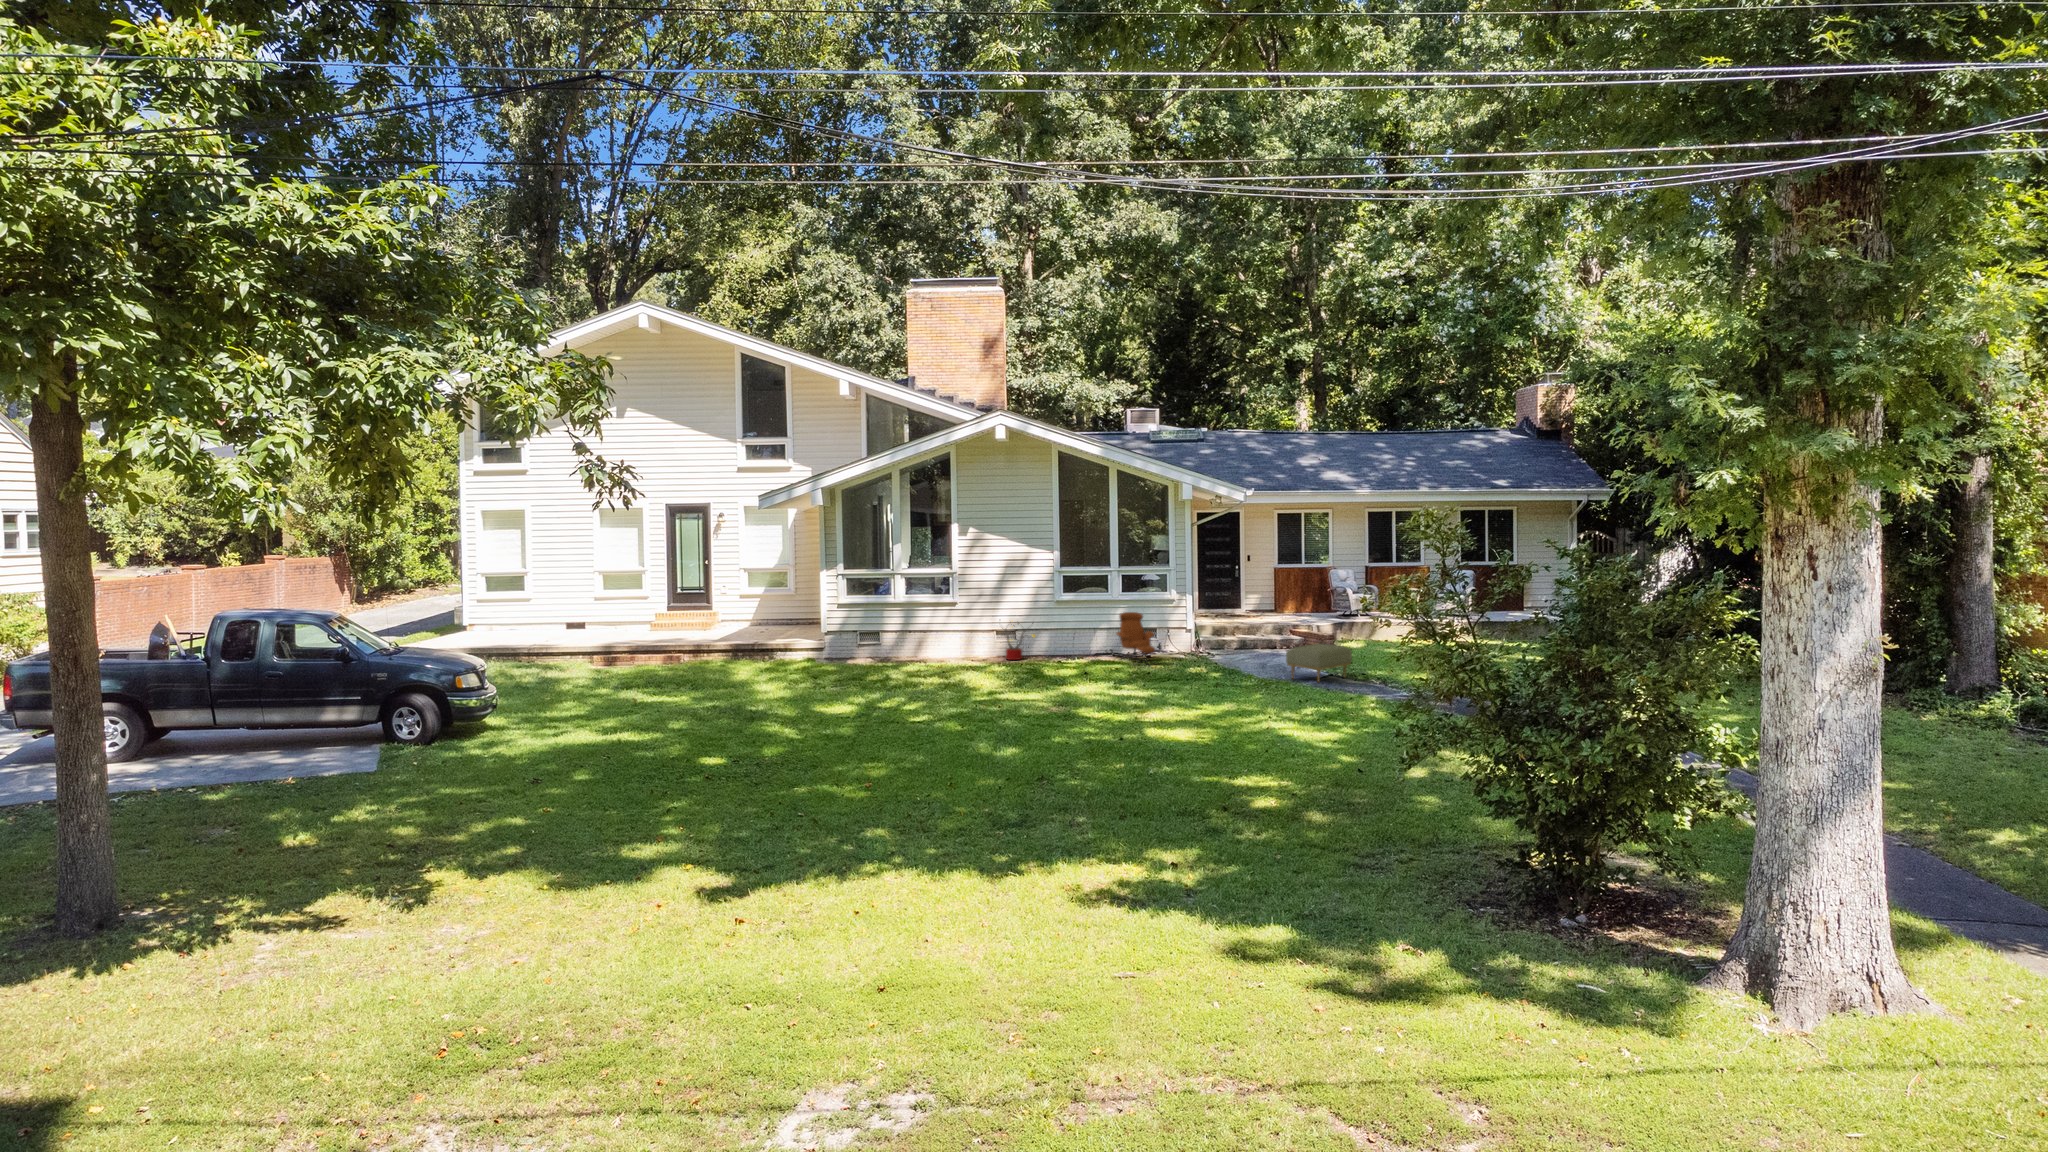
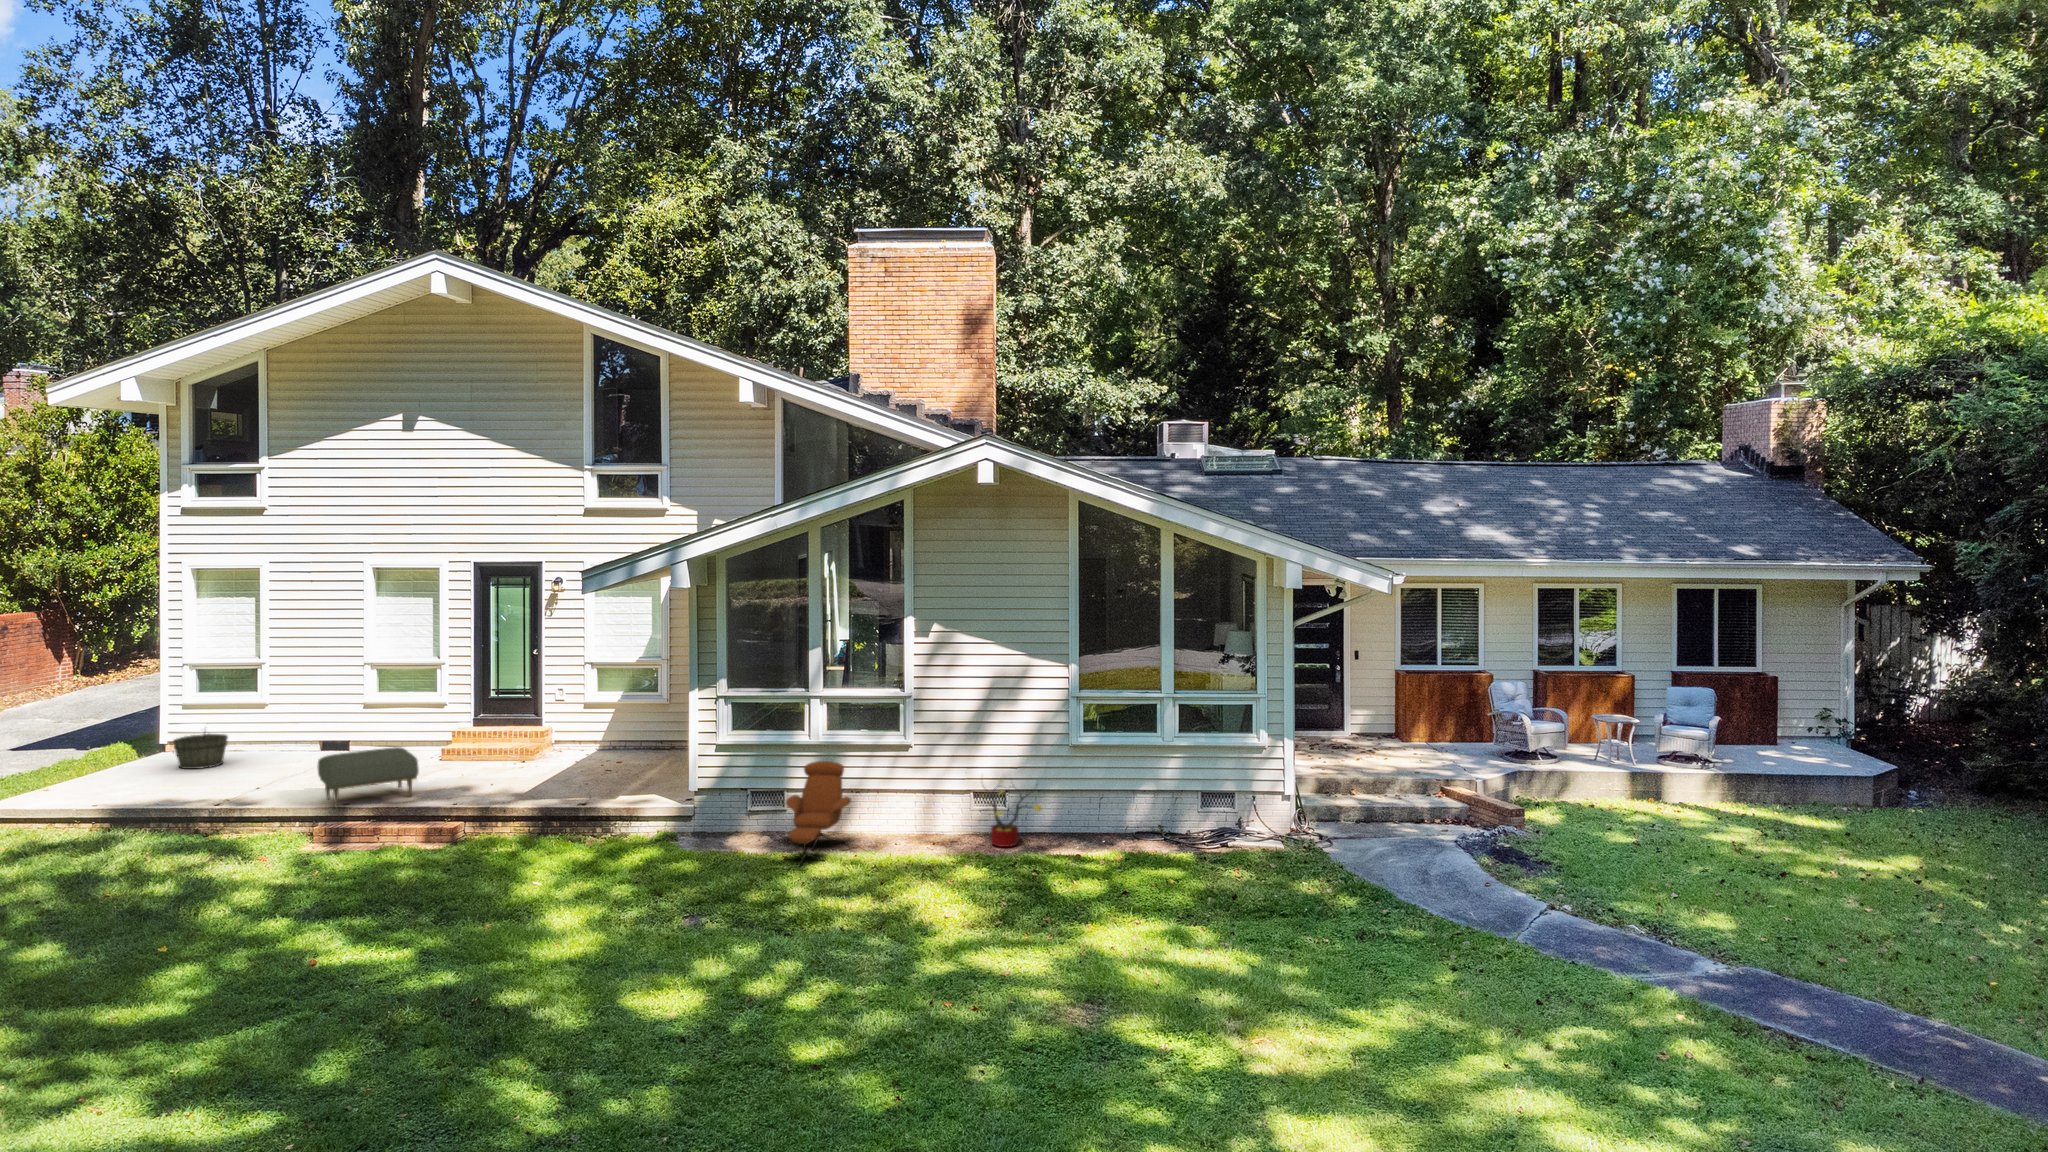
lounge chair: present [1117,612,1155,663] -> present [786,761,851,863]
wooden bucket: none [478,613,511,638] -> present [173,732,228,769]
ottoman: present [1286,644,1352,682] -> present [318,747,419,807]

